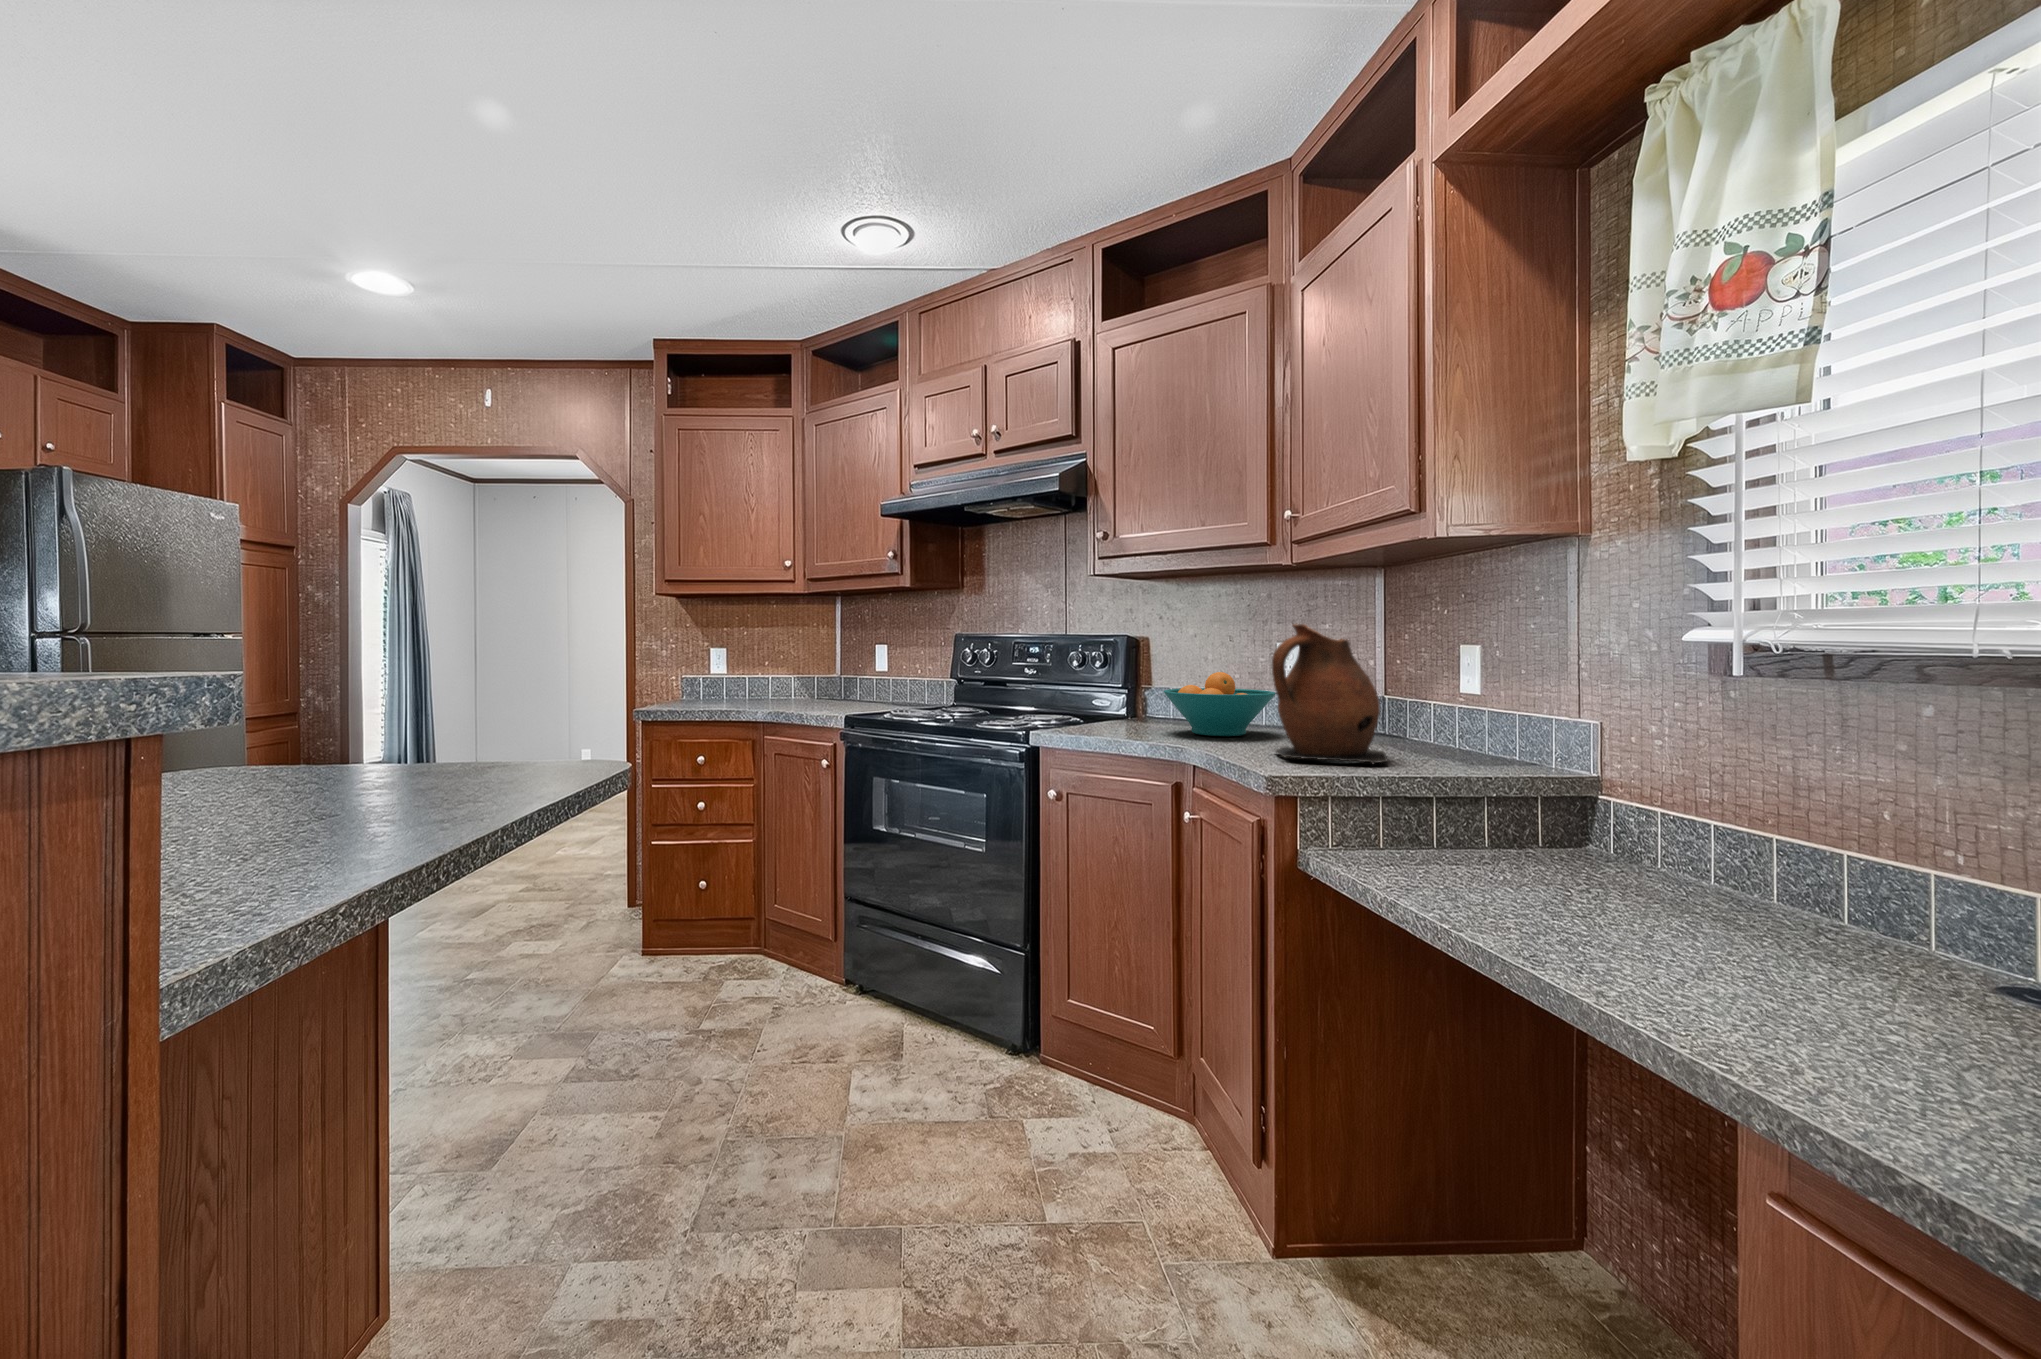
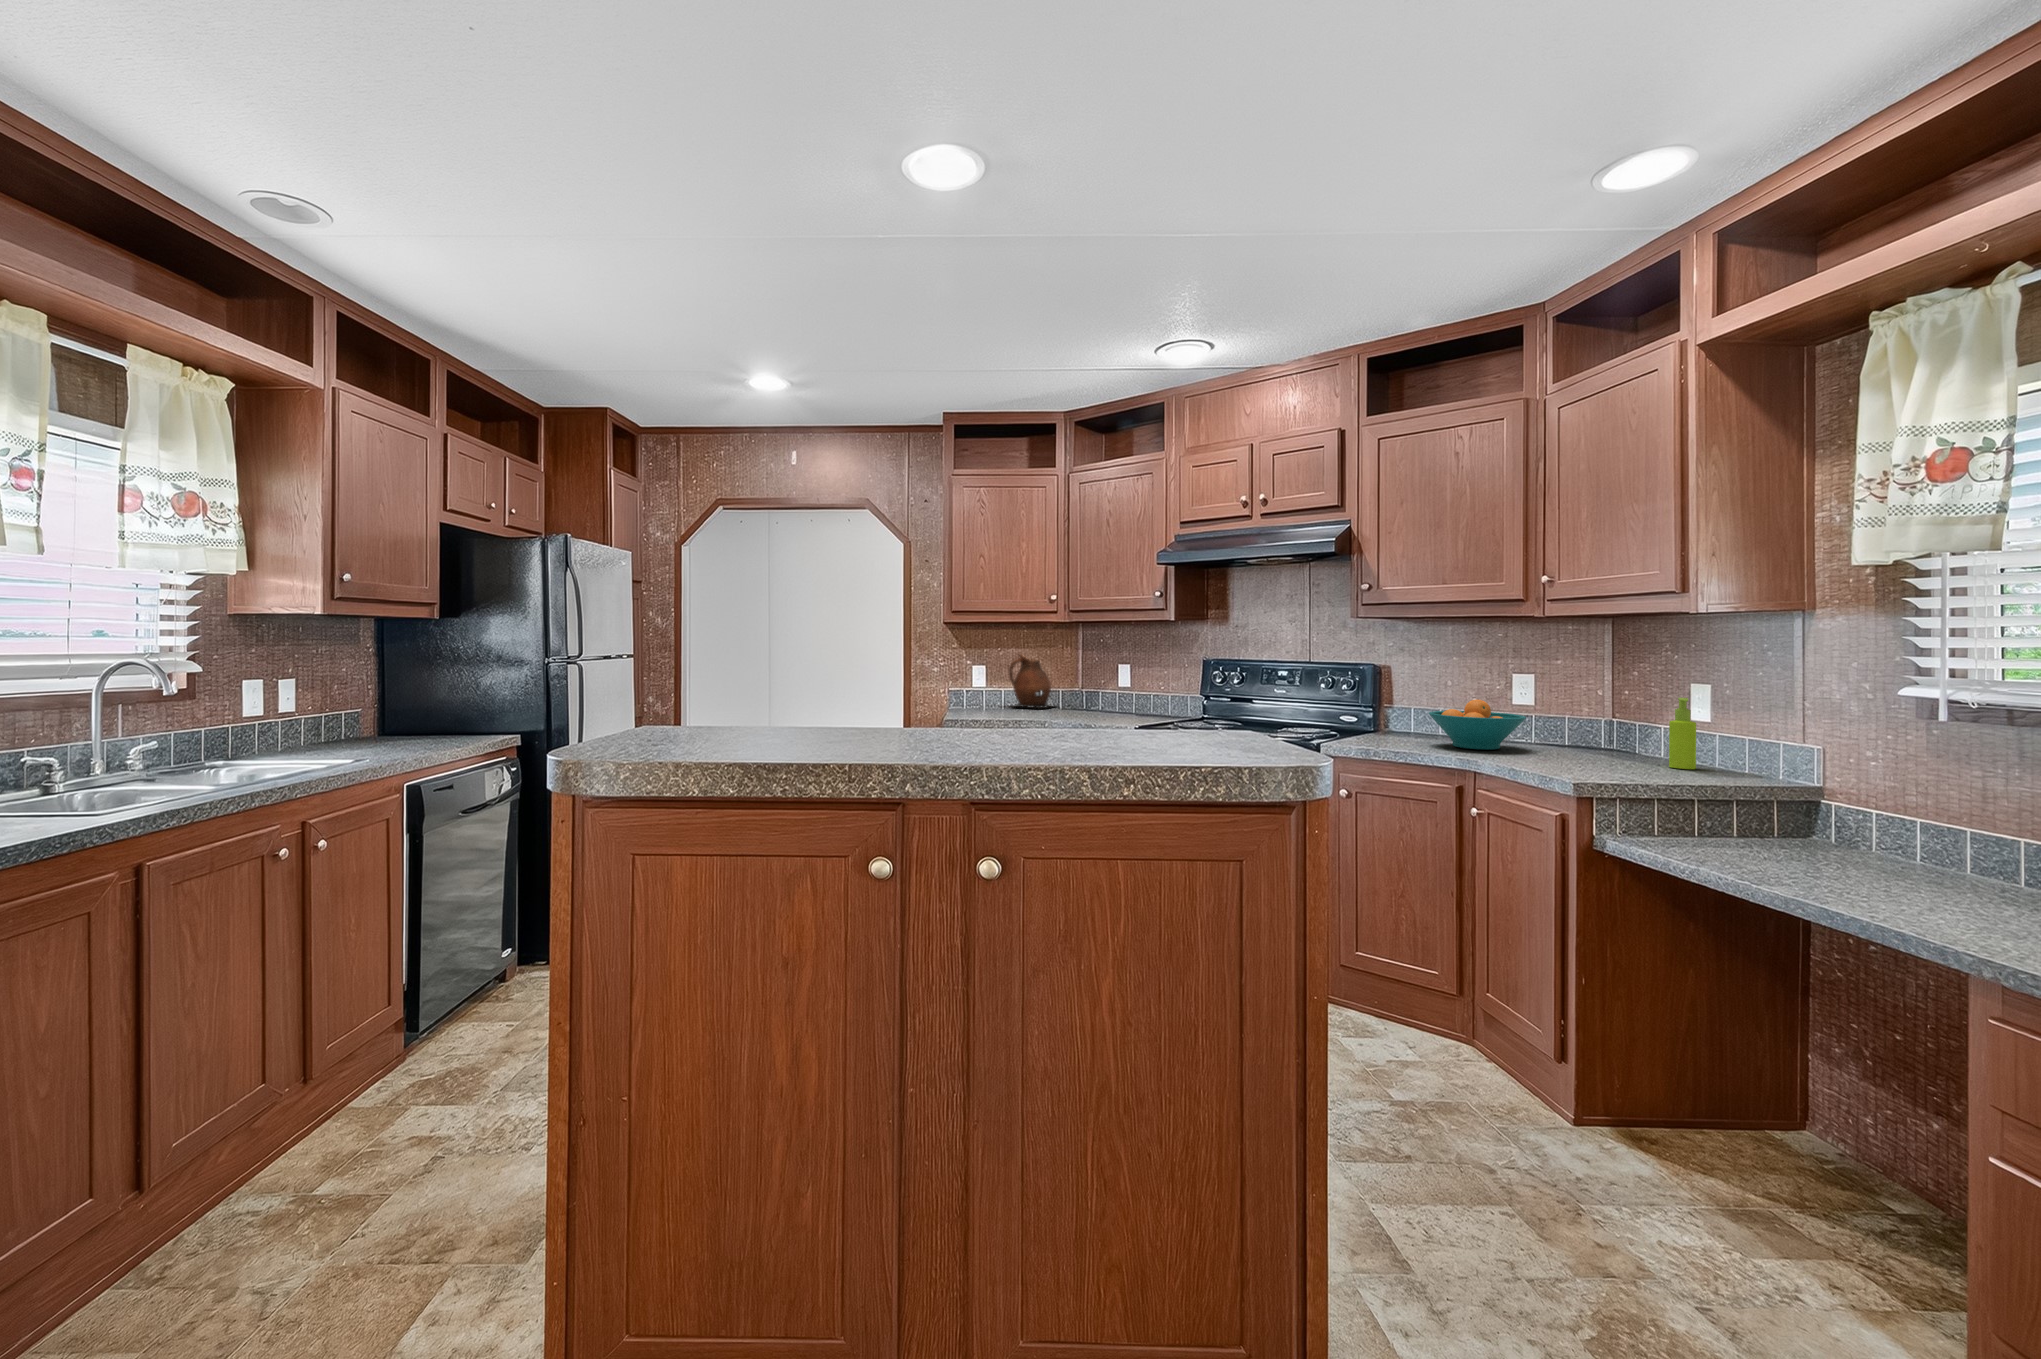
ceramic pitcher: present [1272,624,1387,764] -> present [1009,655,1052,708]
soap dispenser: none [1428,661,1460,756] -> present [1669,698,1696,769]

